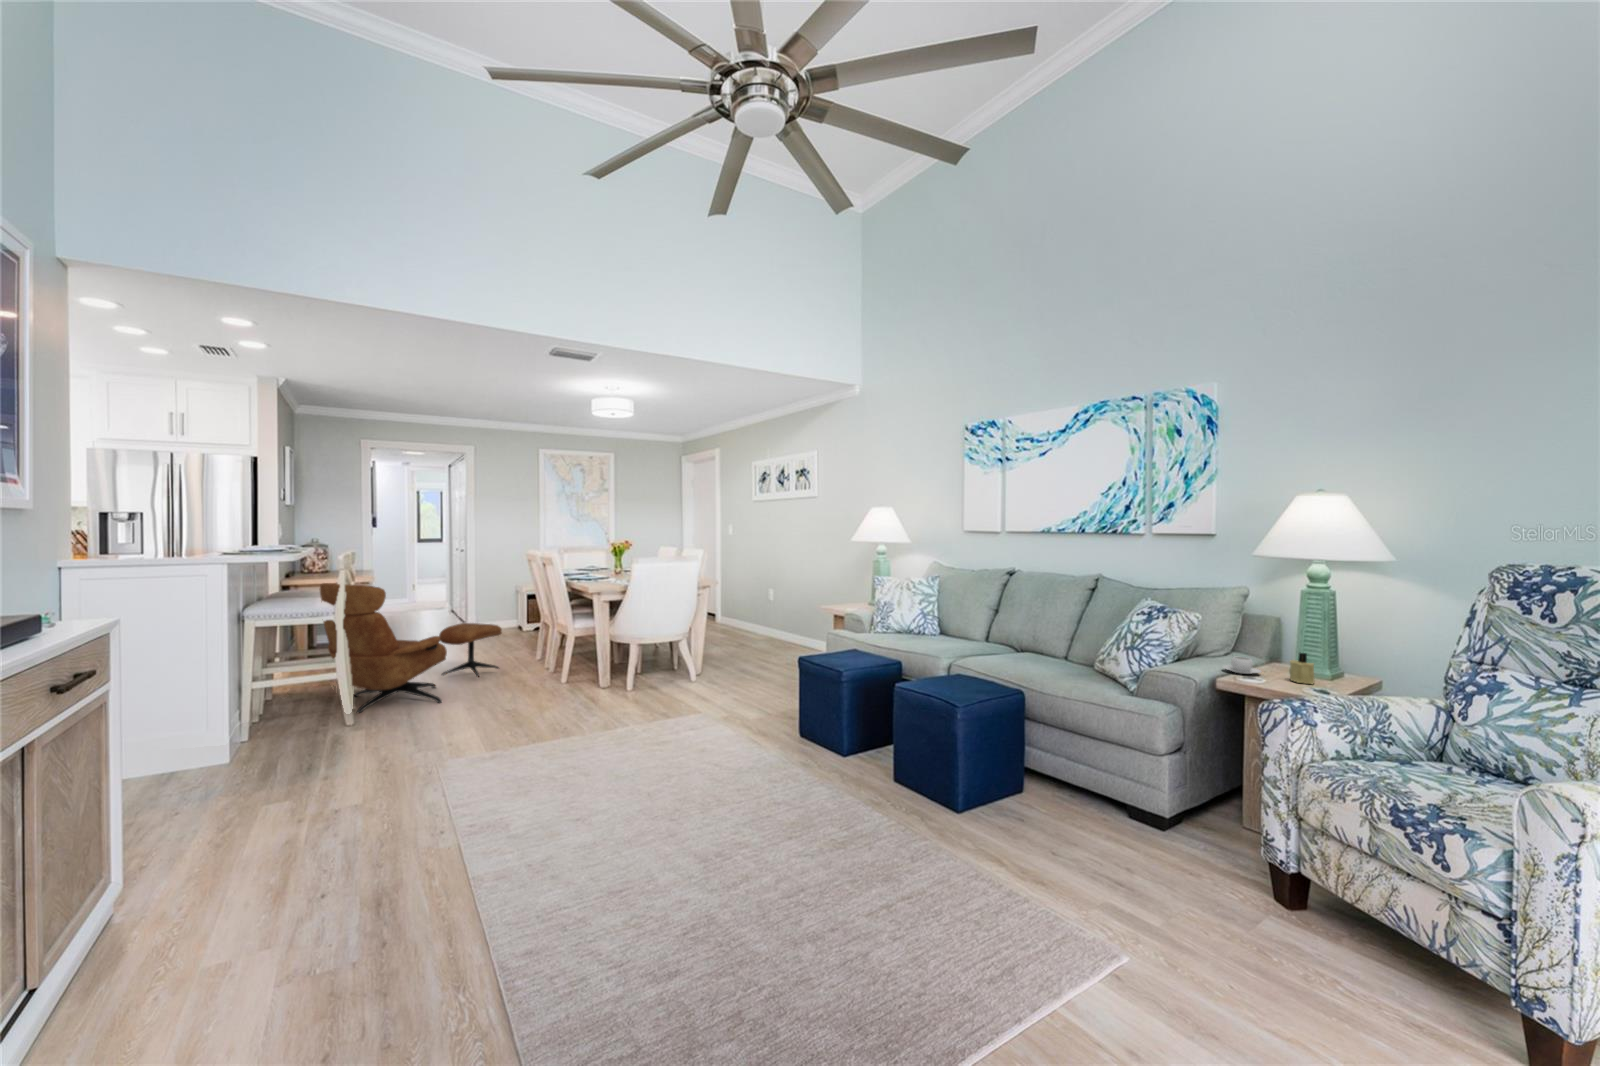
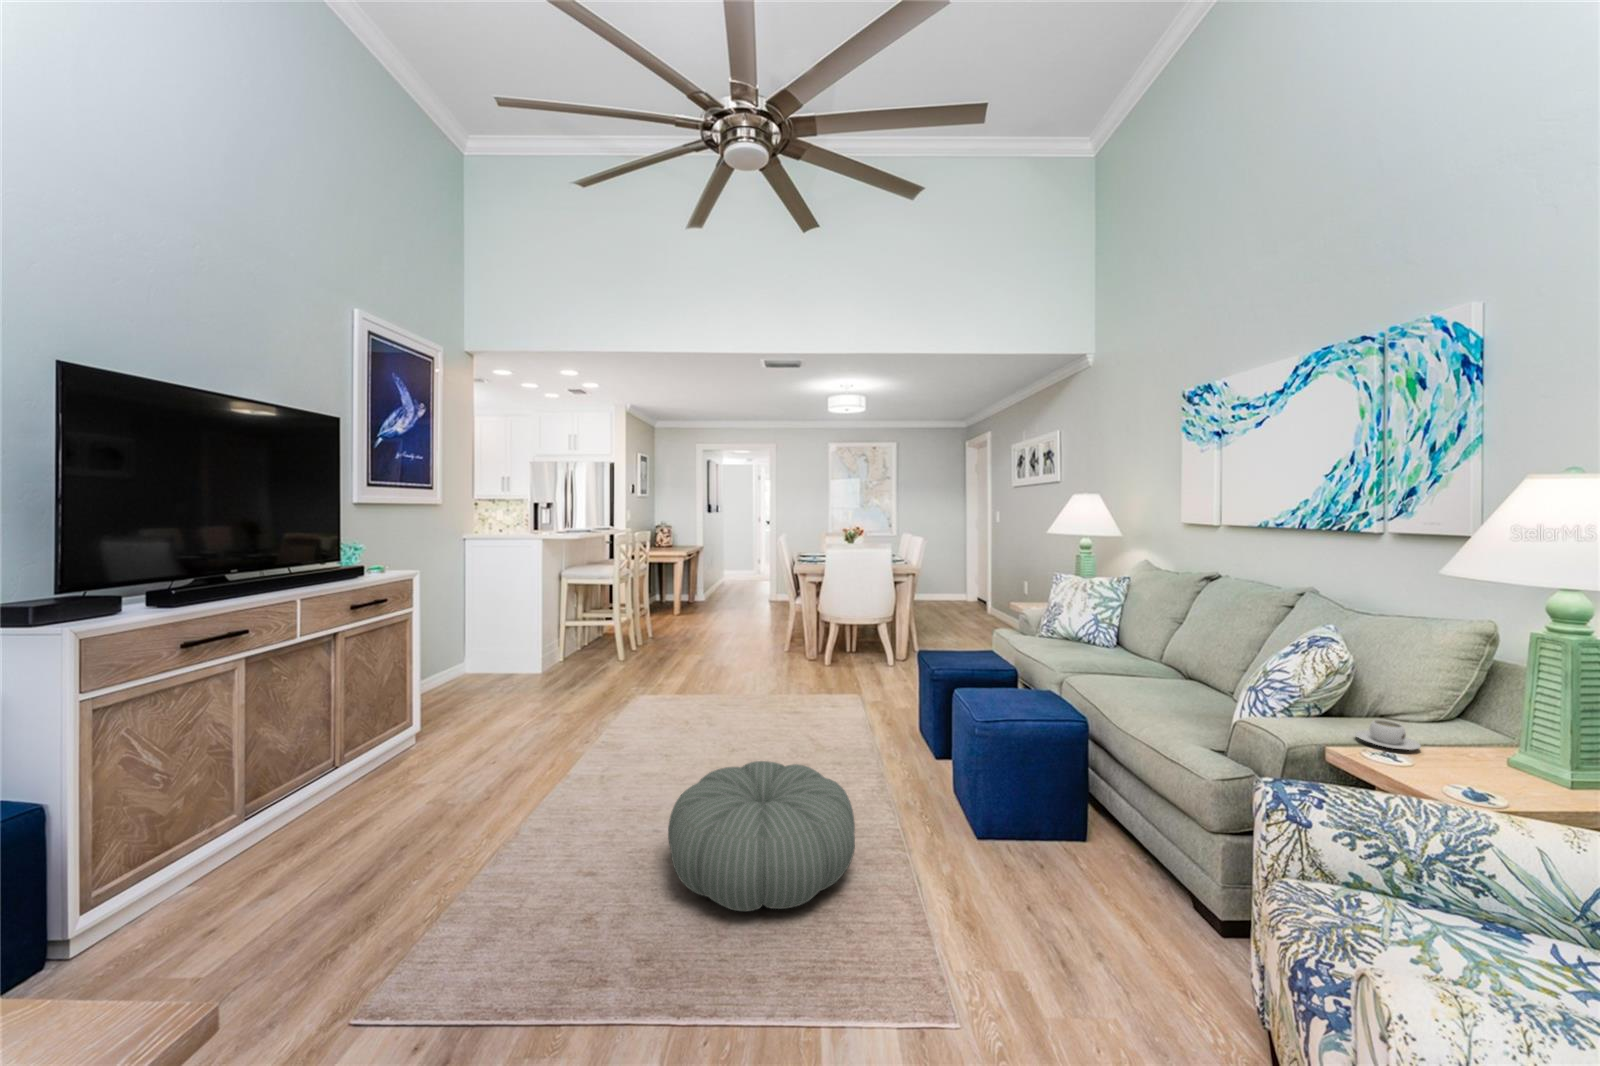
lounge chair: present [320,583,502,713] -> none [628,566,761,657]
candle: present [1290,653,1314,684] -> none [1451,729,1502,782]
pouf: none [722,786,941,961] -> present [668,761,855,911]

